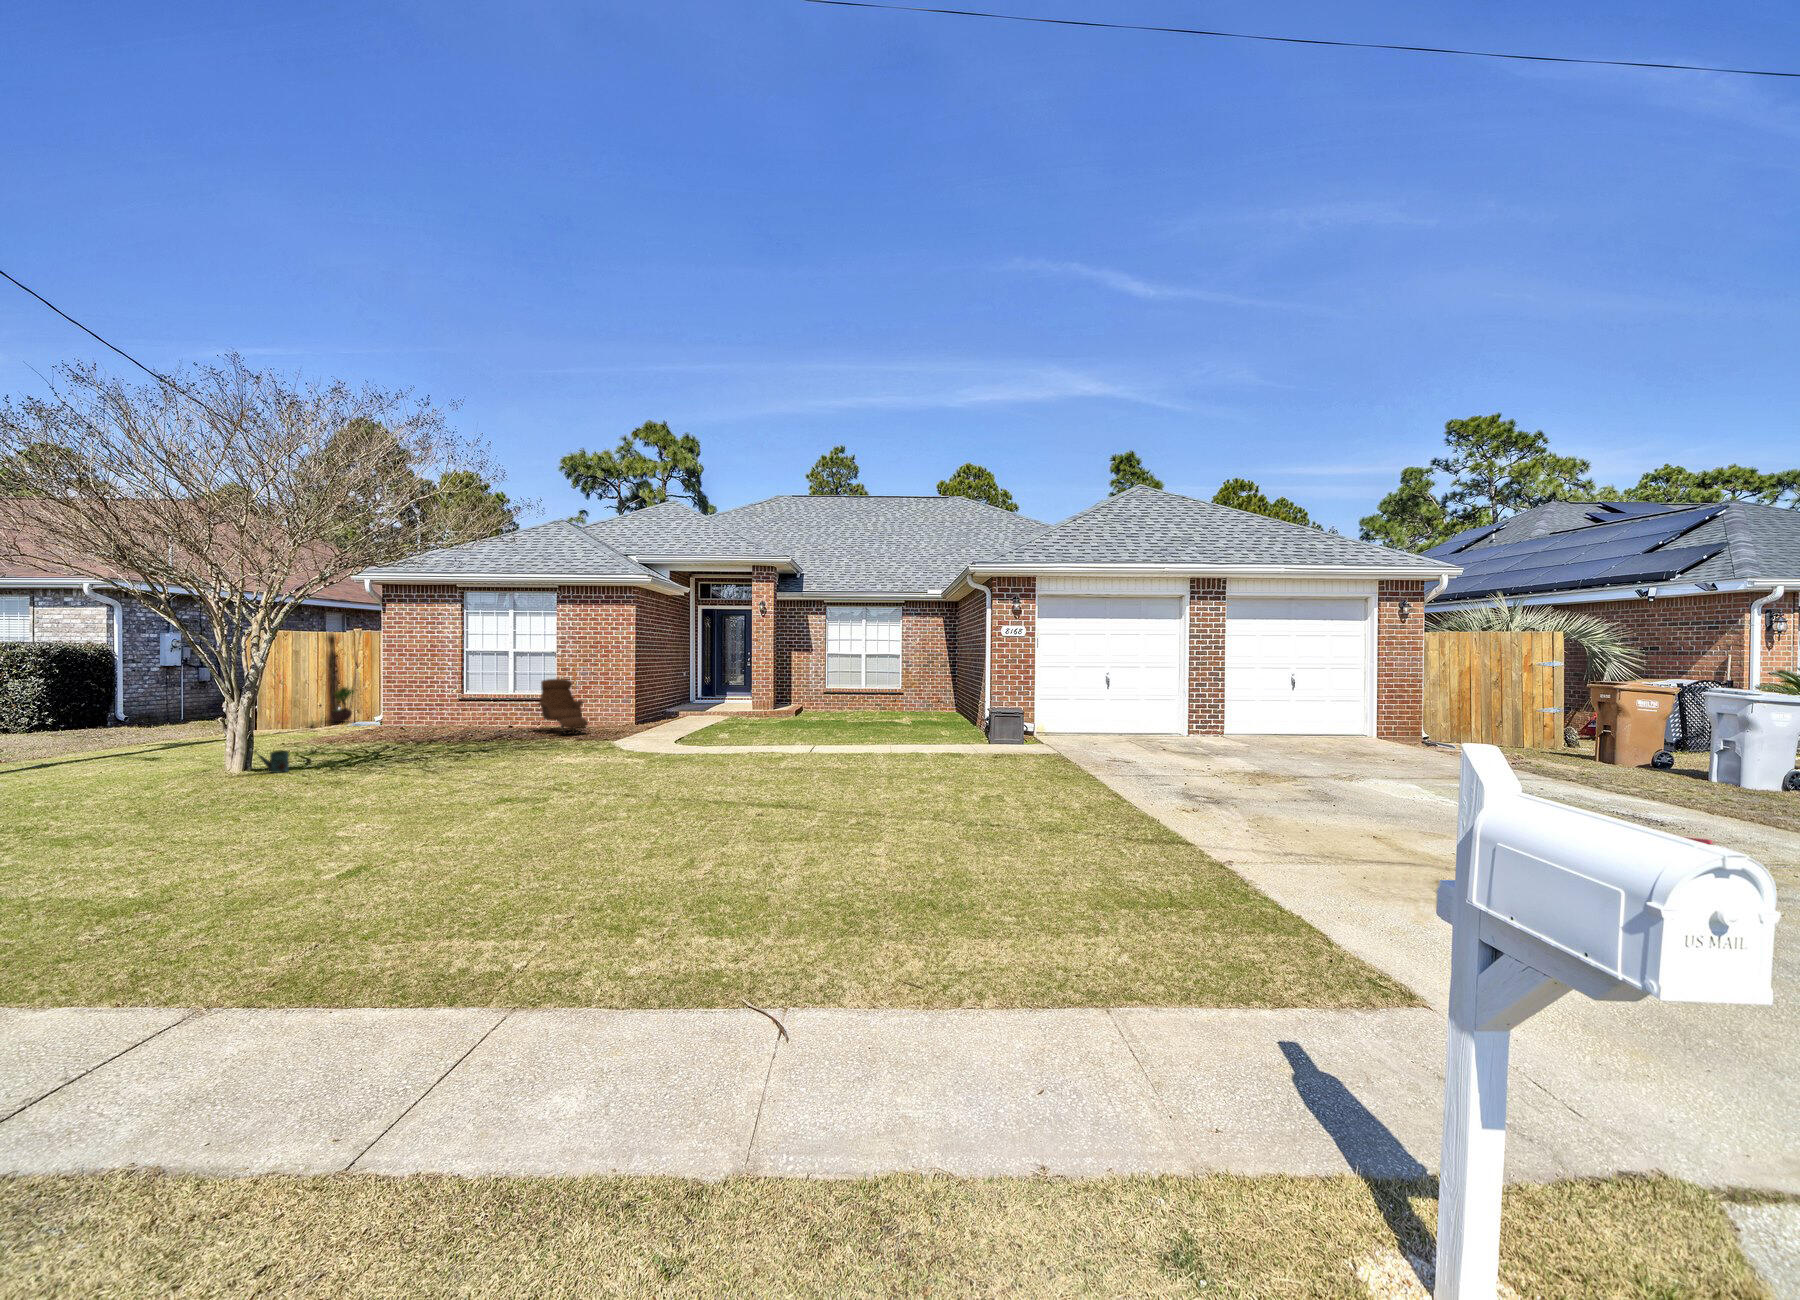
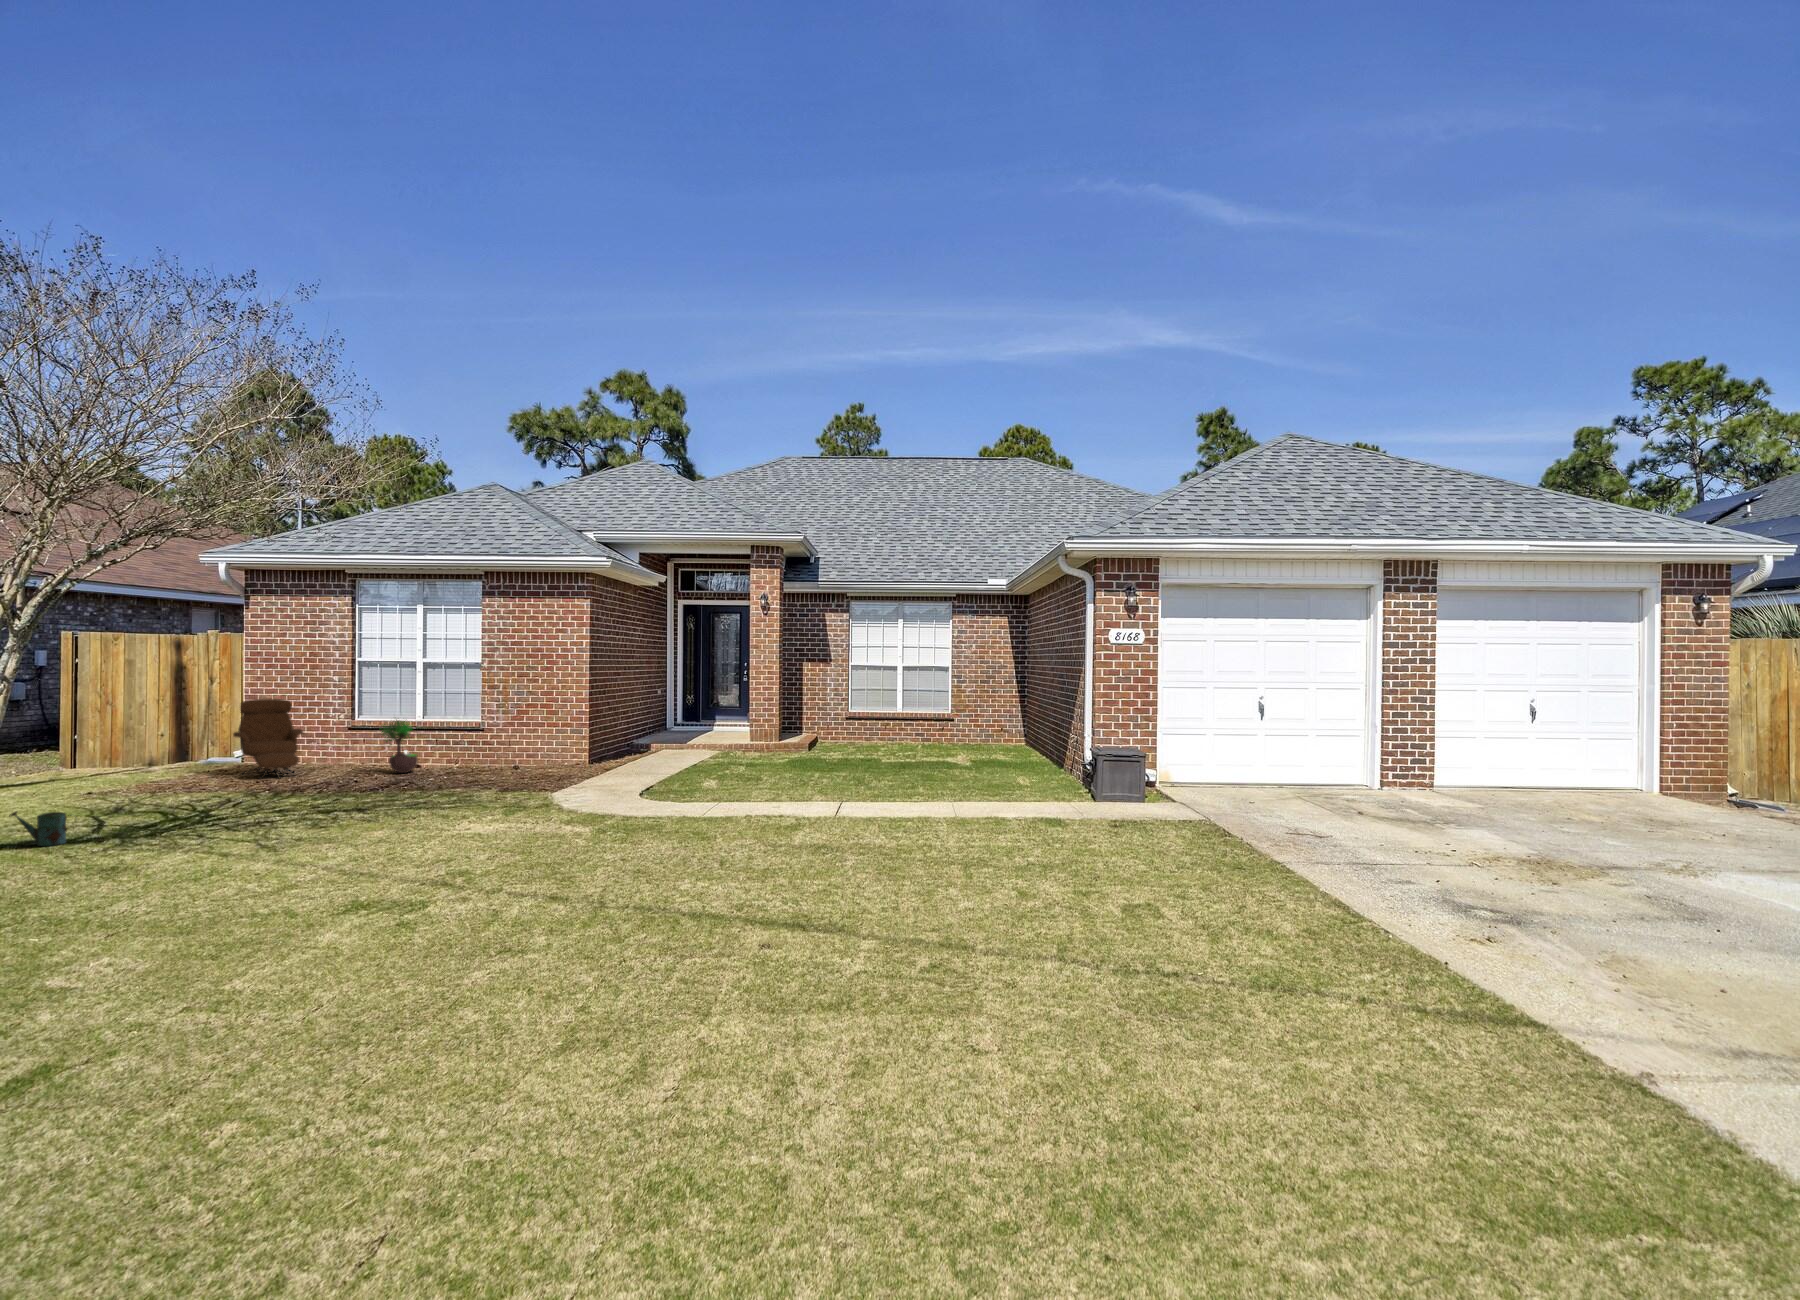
lounge chair: present [539,679,588,734] -> present [233,699,303,779]
potted tree: present [331,687,354,722] -> present [381,720,418,773]

